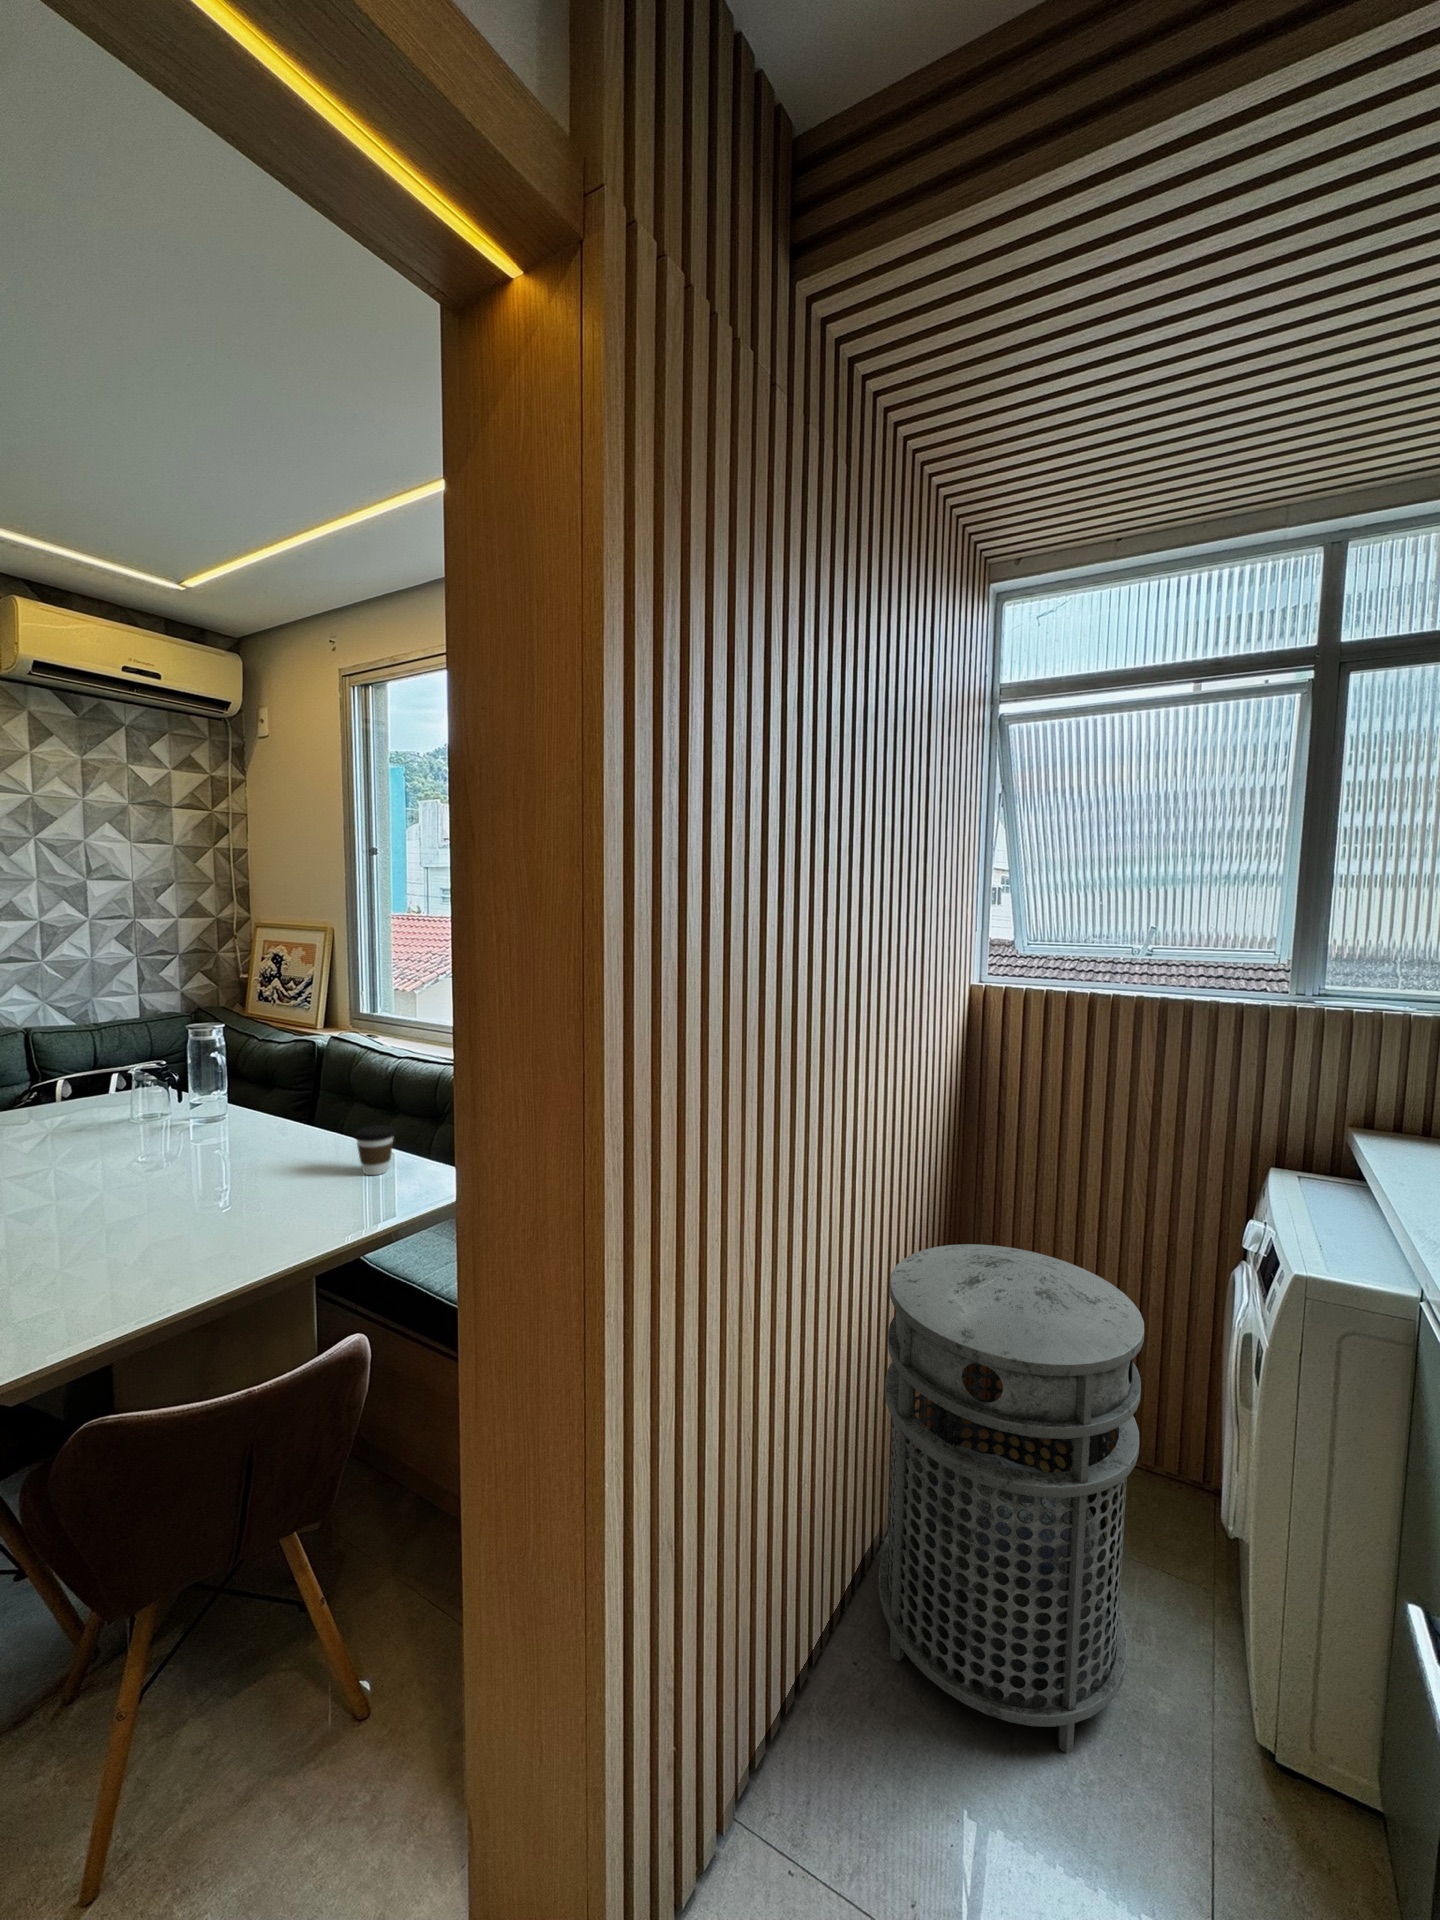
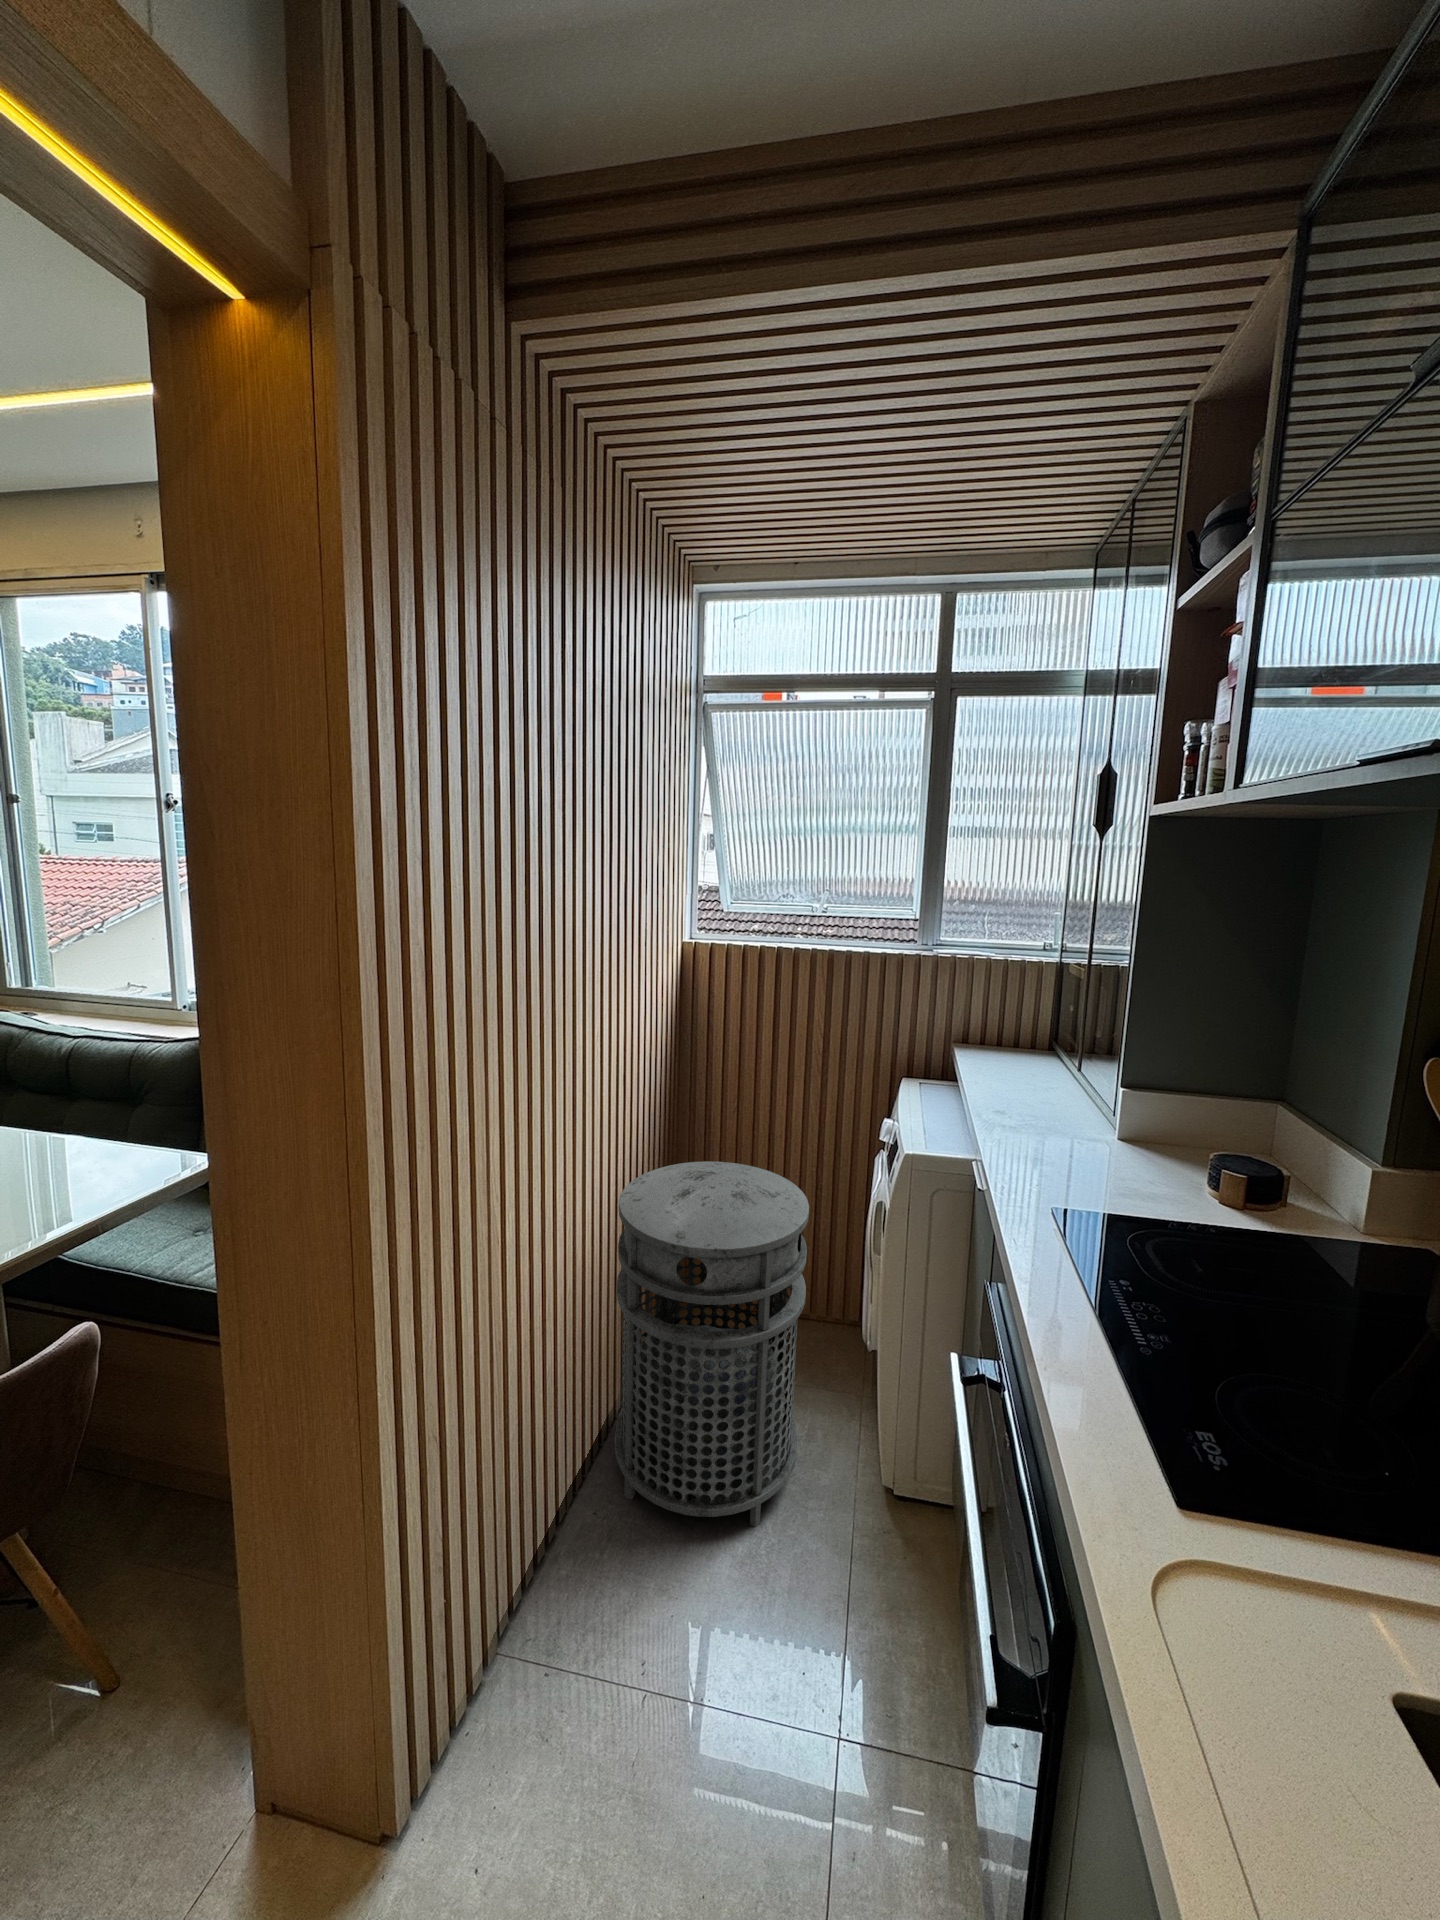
coffee cup: present [354,1125,396,1175] -> none [41,1117,96,1172]

